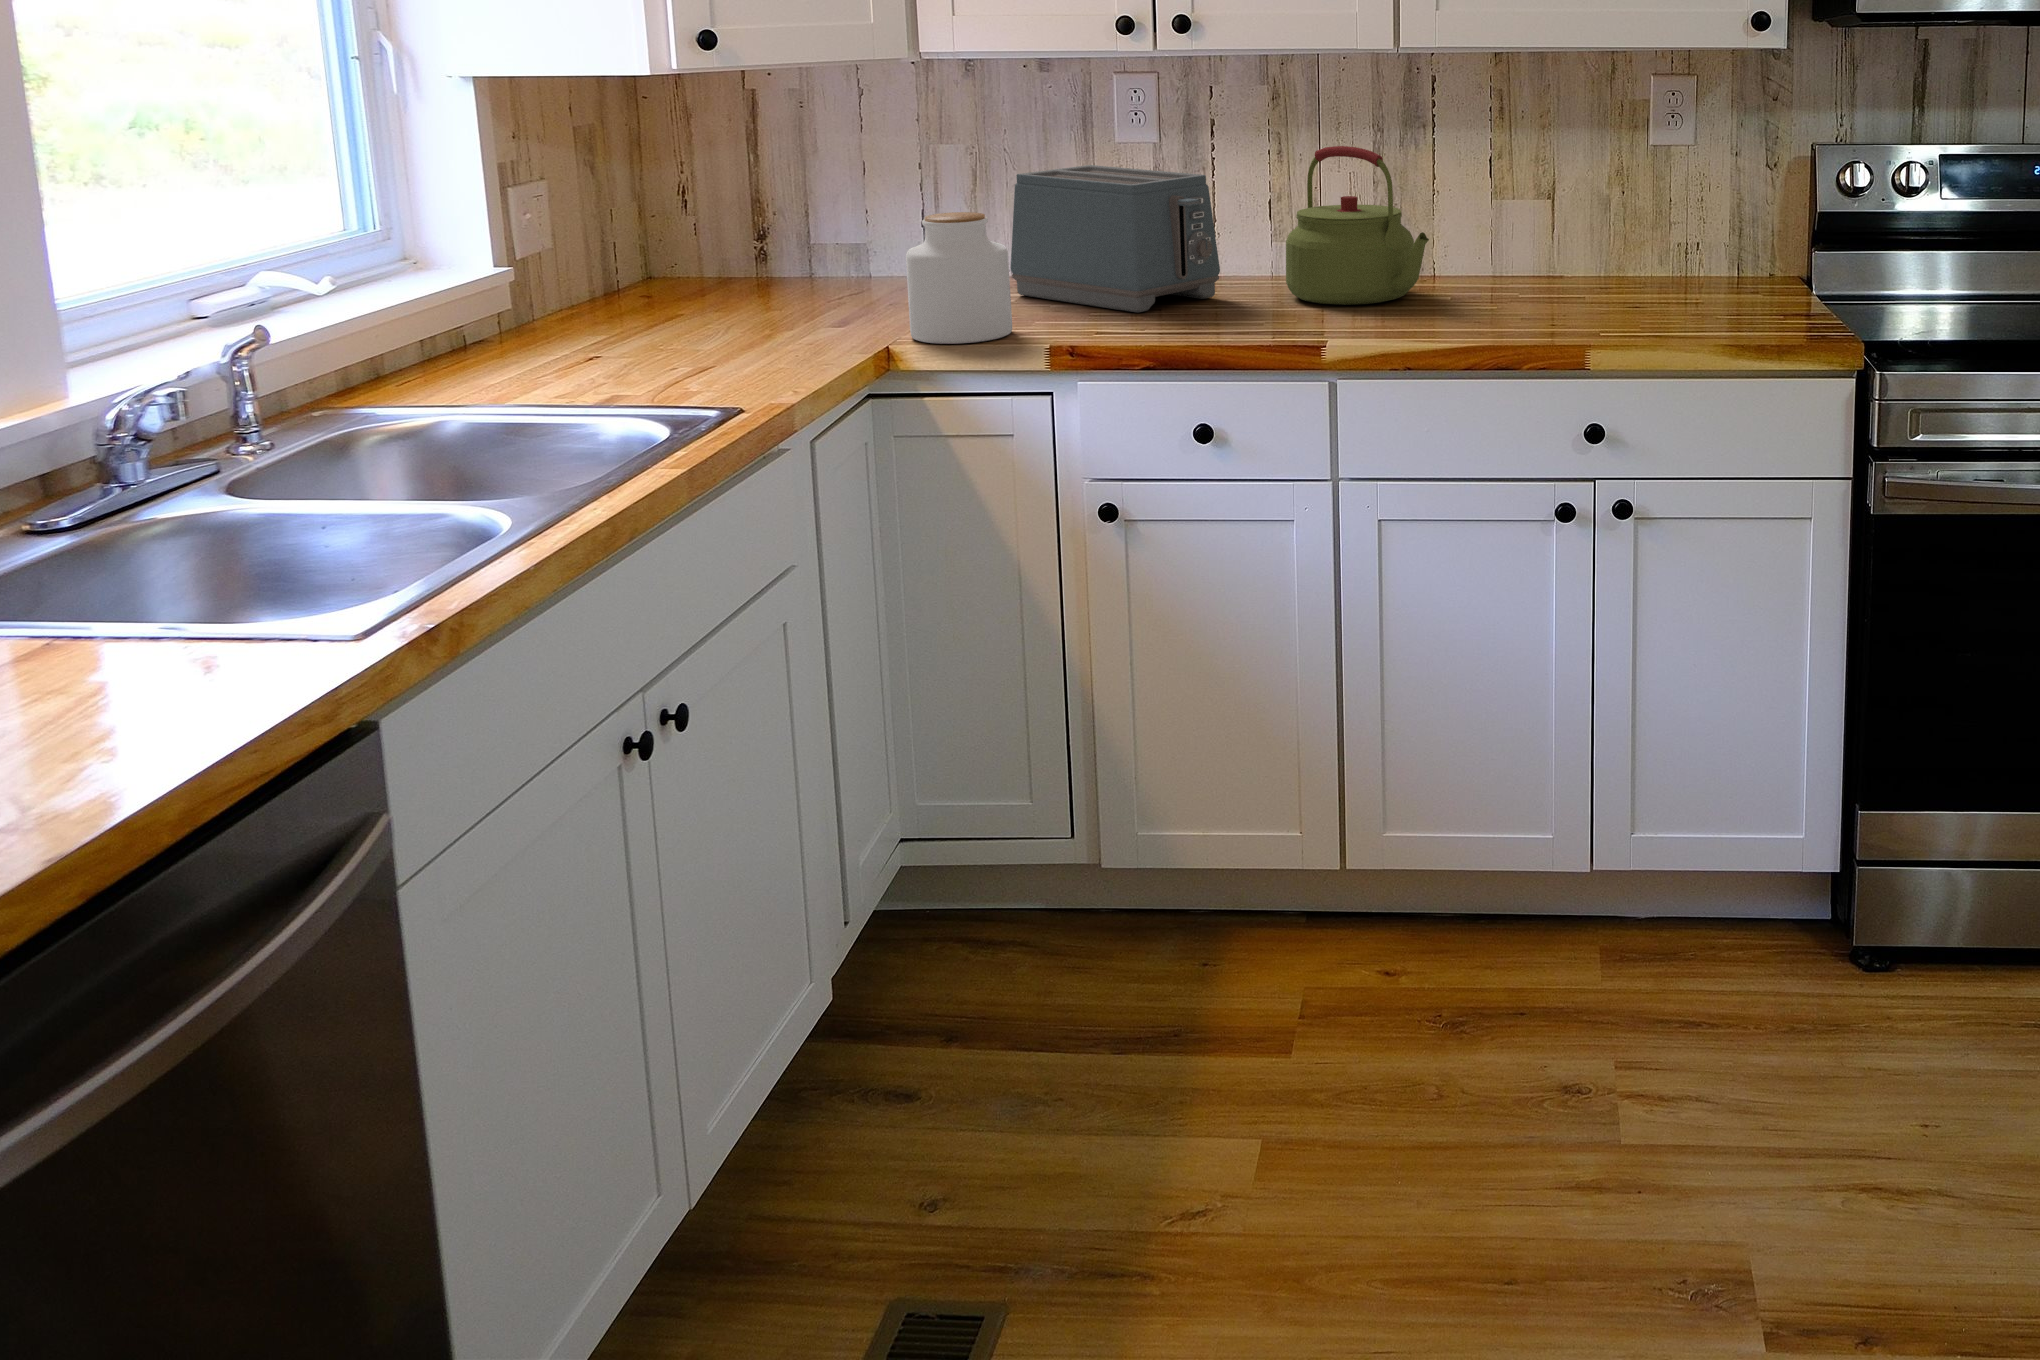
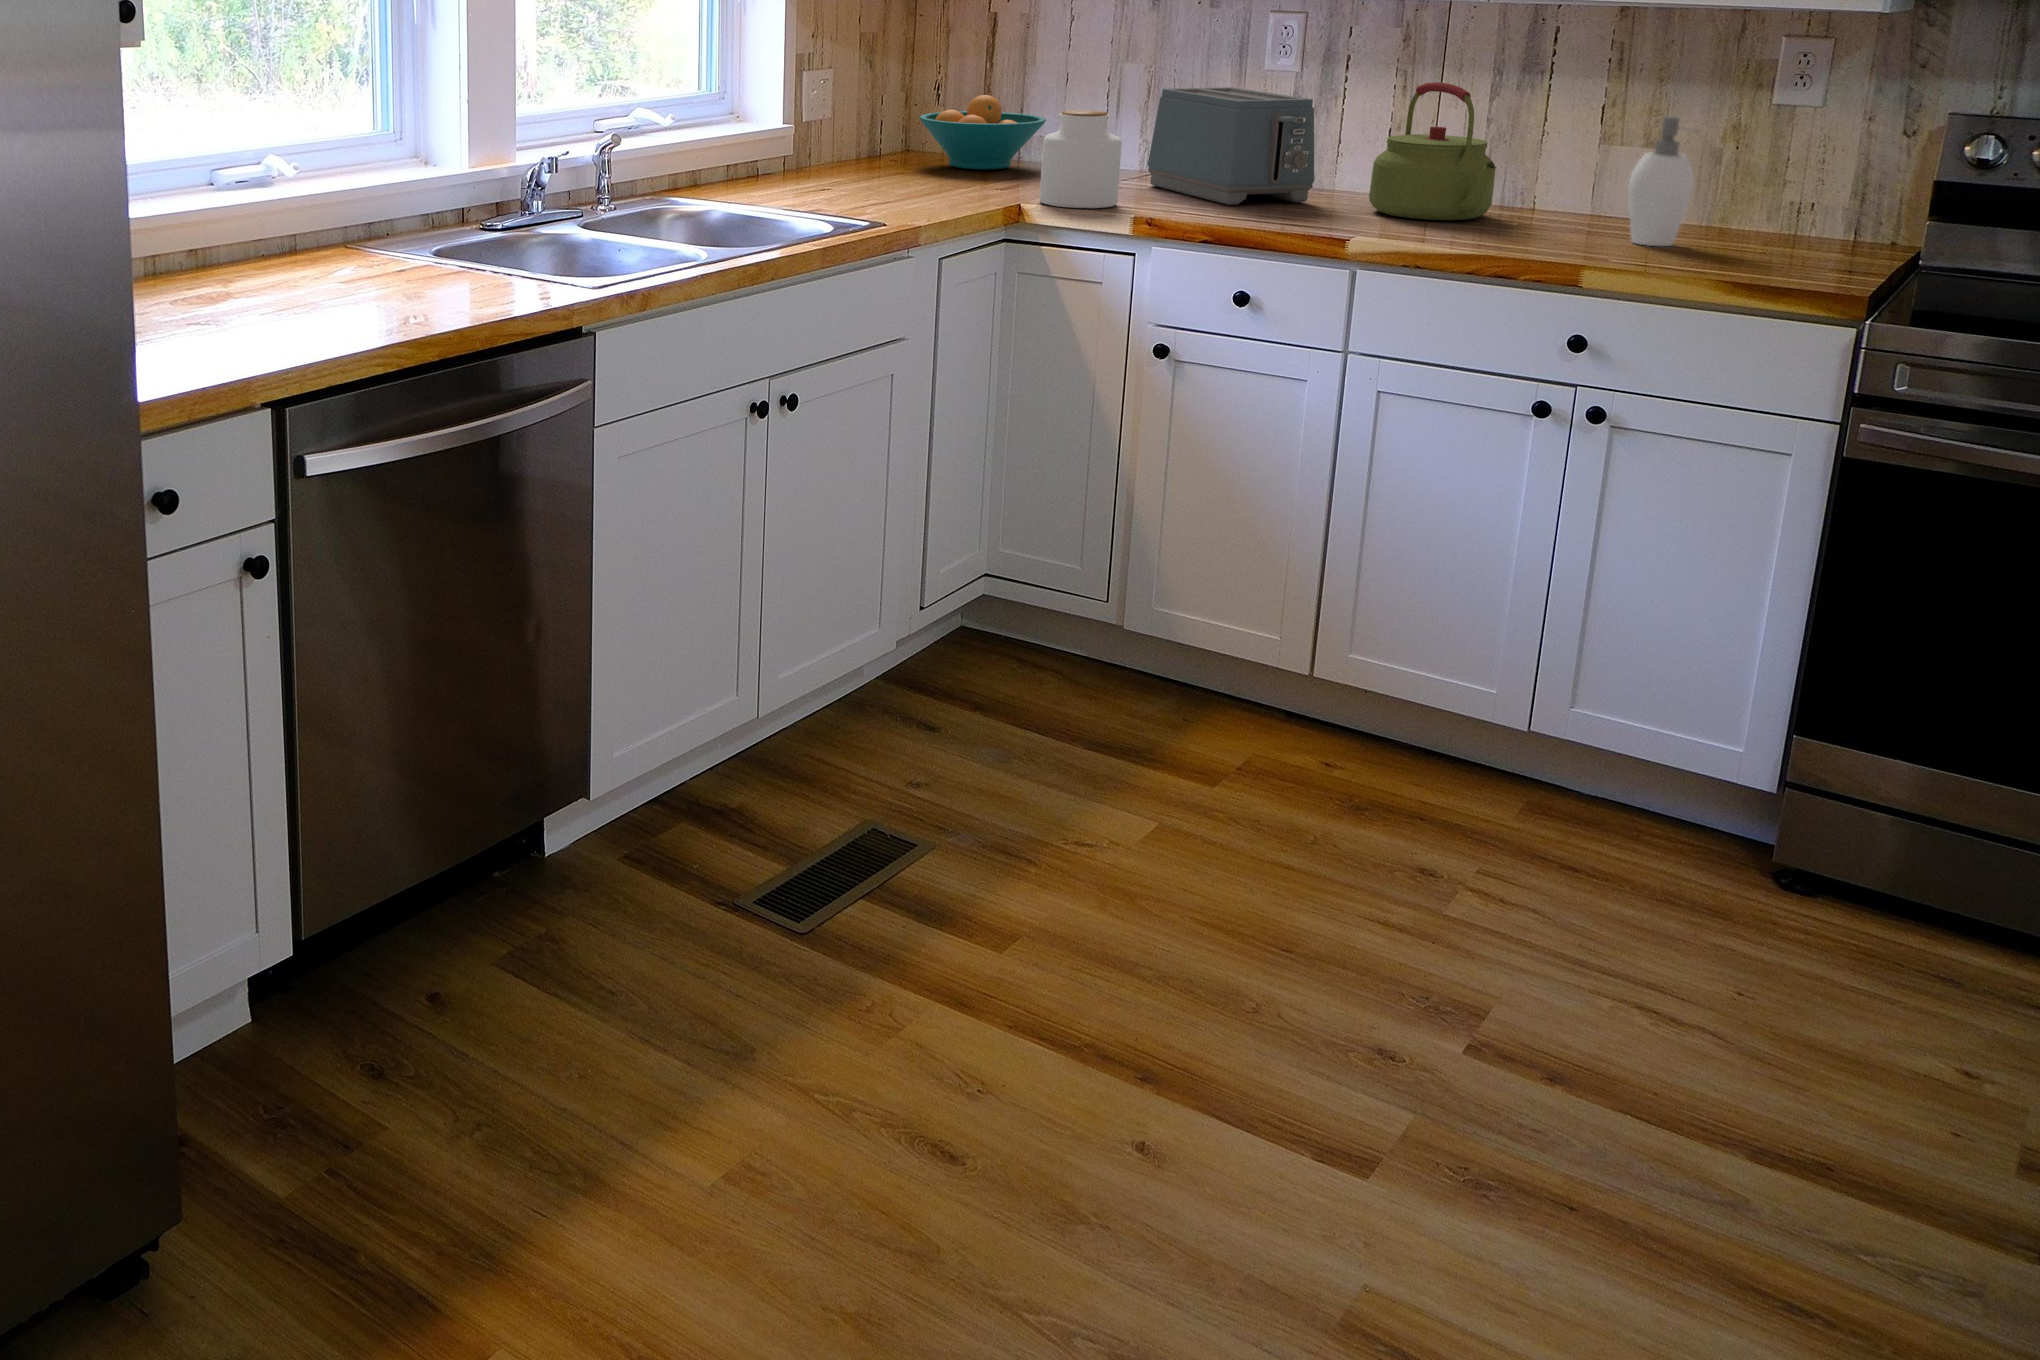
soap dispenser: none [1562,169,1630,309] -> present [1628,117,1695,246]
fruit bowl: none [685,198,860,298] -> present [920,95,1046,170]

